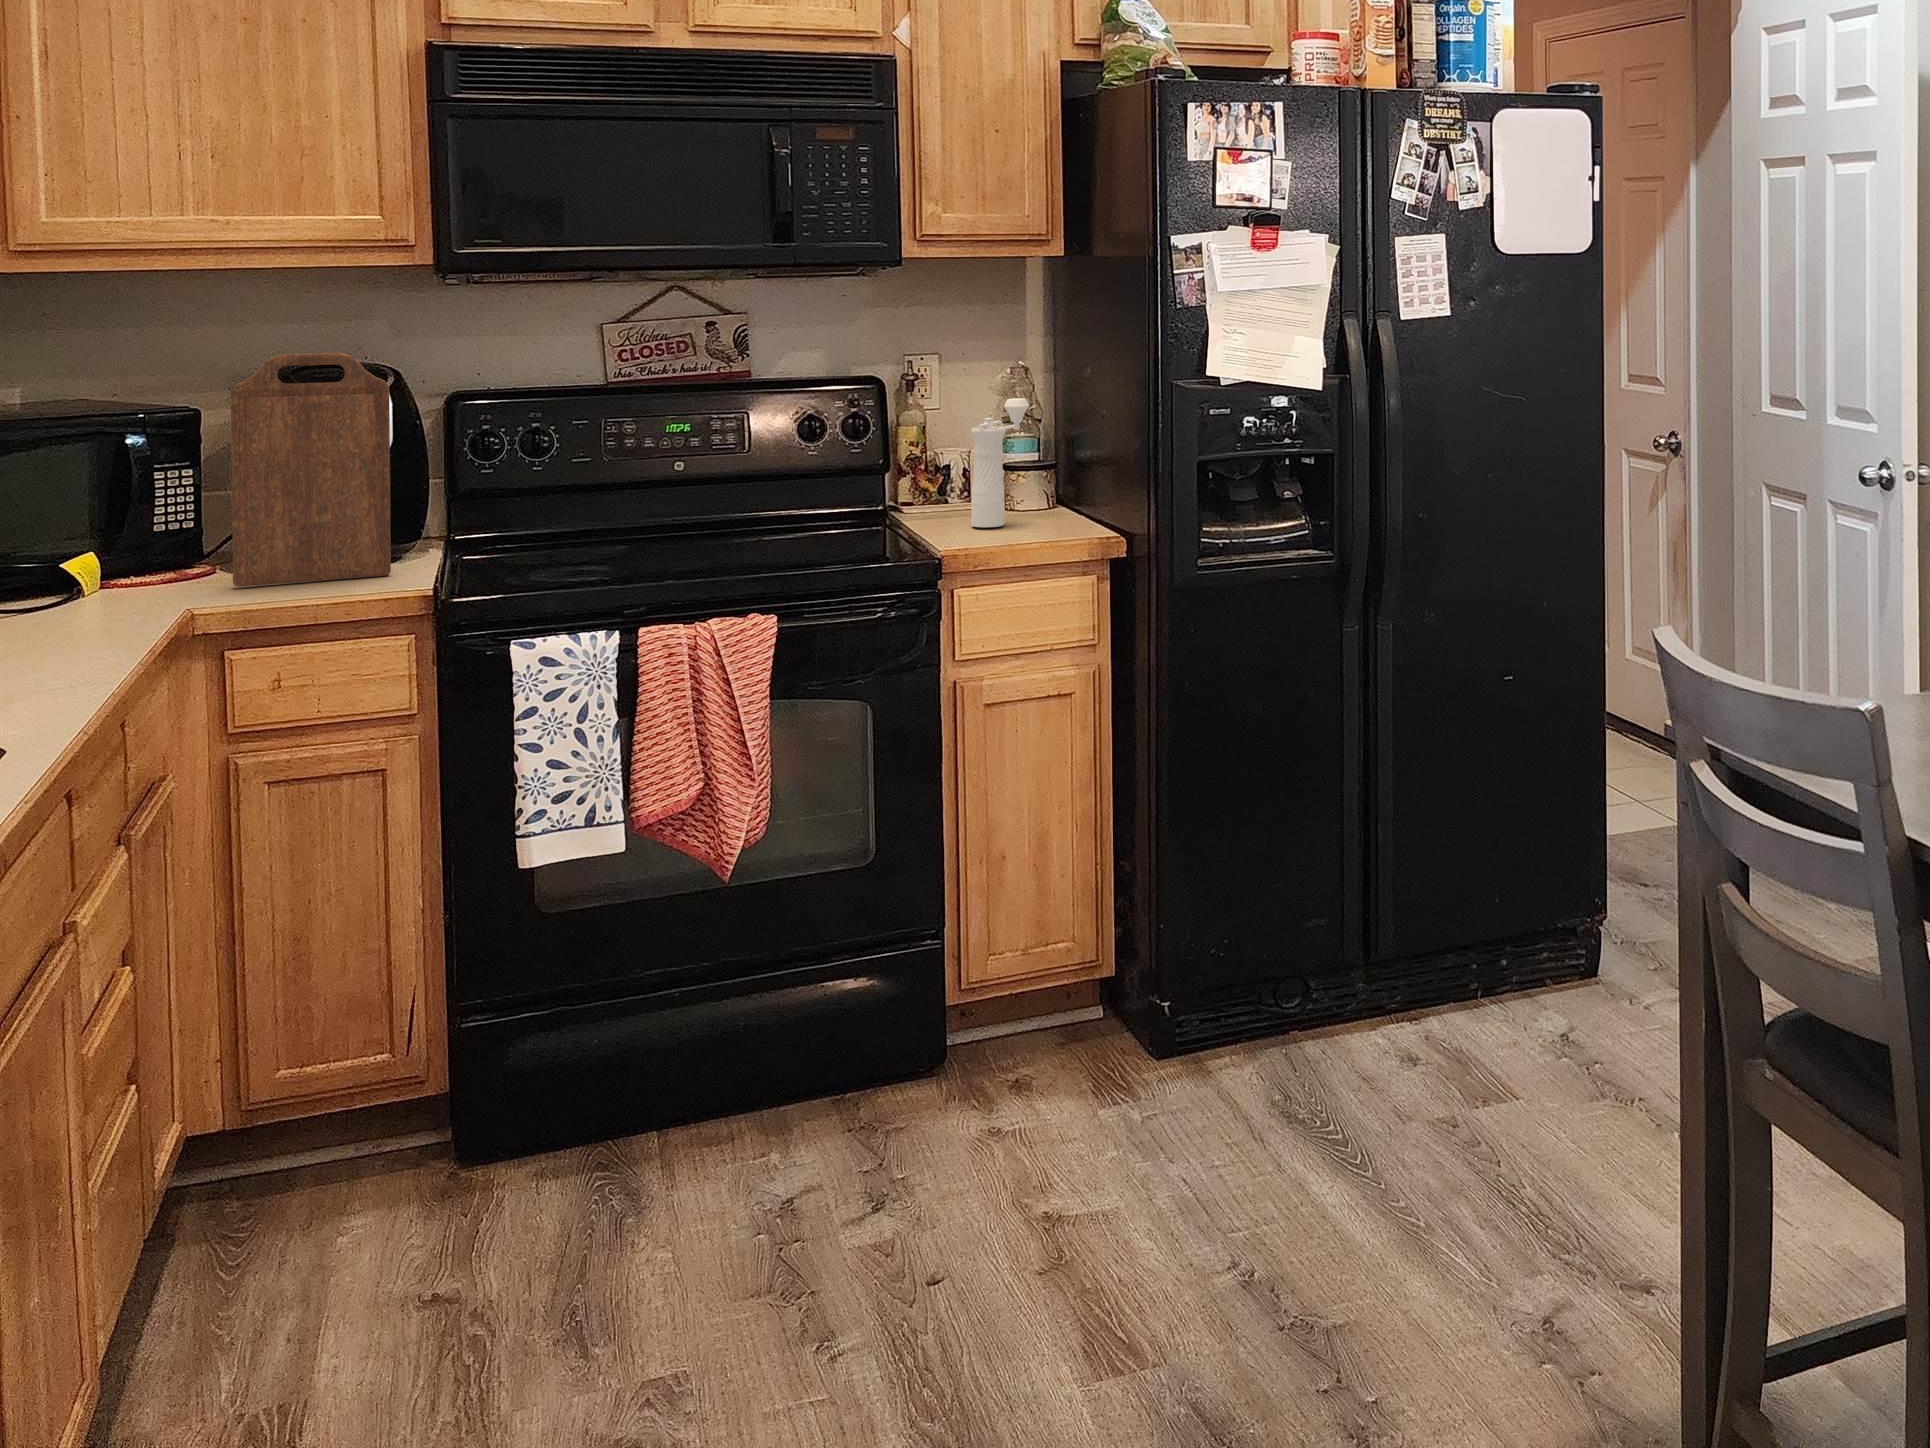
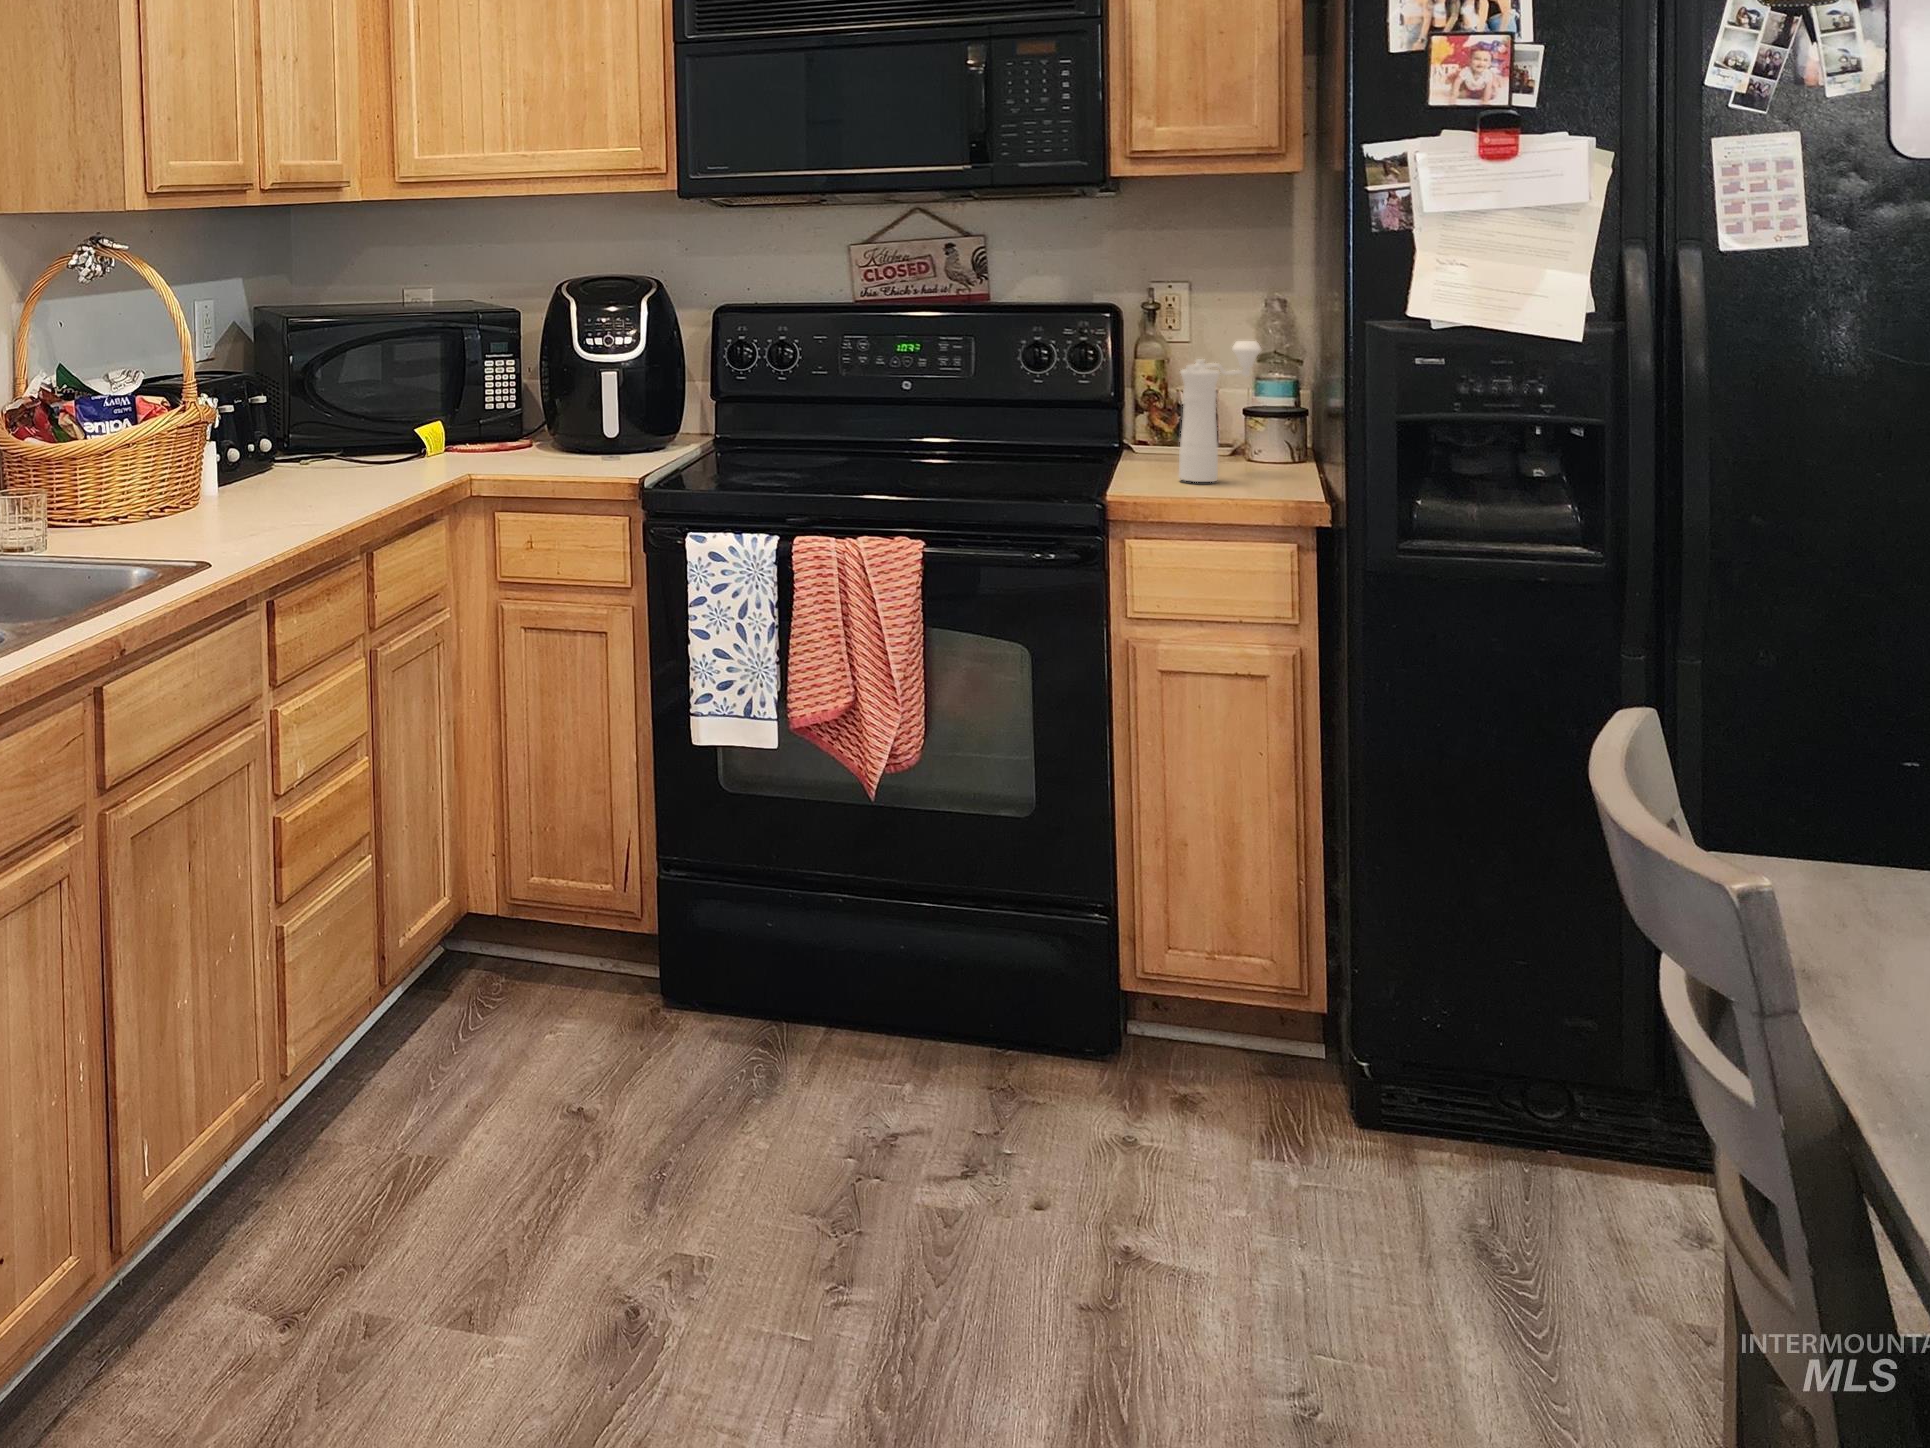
cutting board: present [231,353,391,587] -> none [519,264,634,465]

